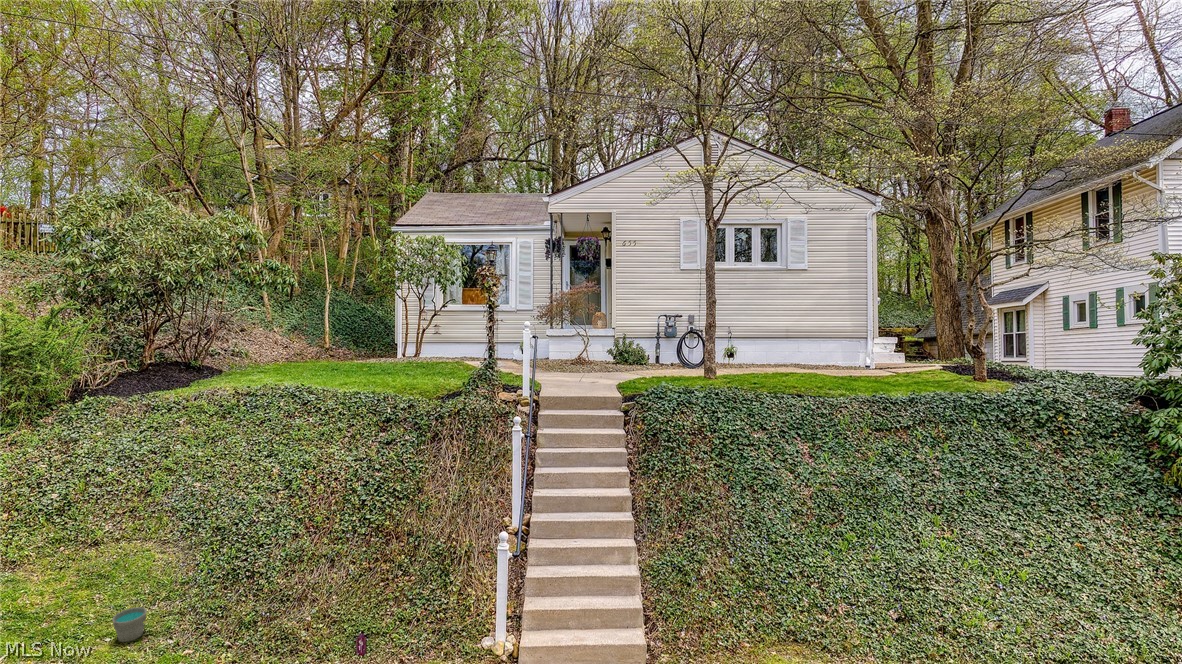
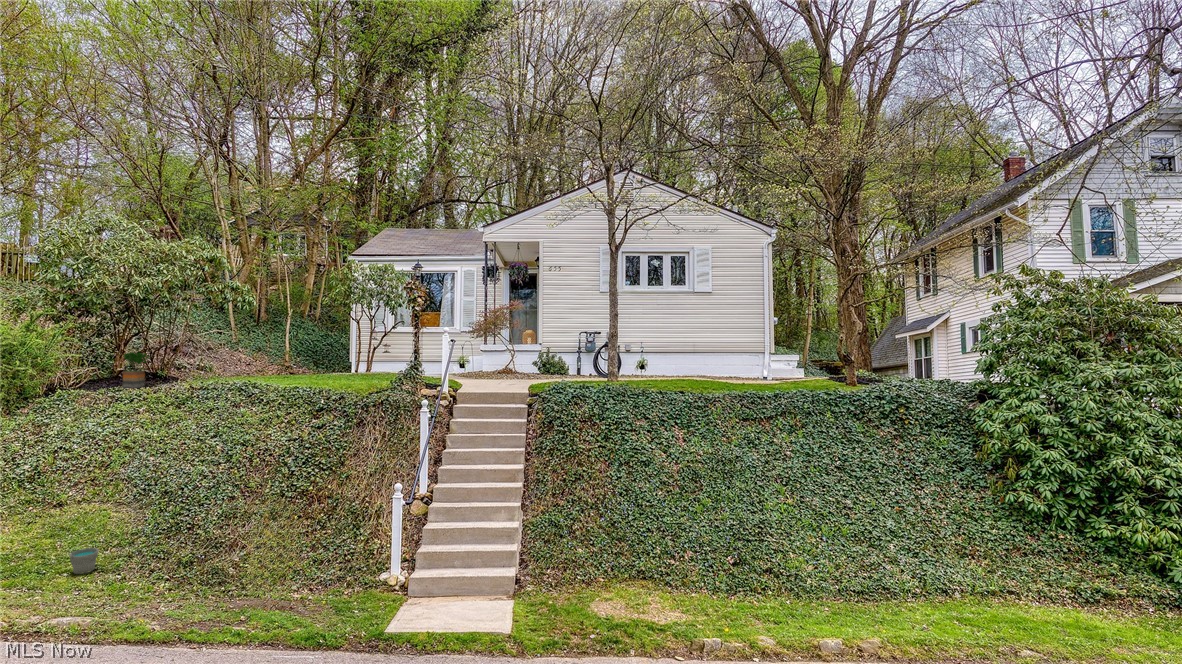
potted tree: none [155,350,188,392] -> present [123,352,148,388]

